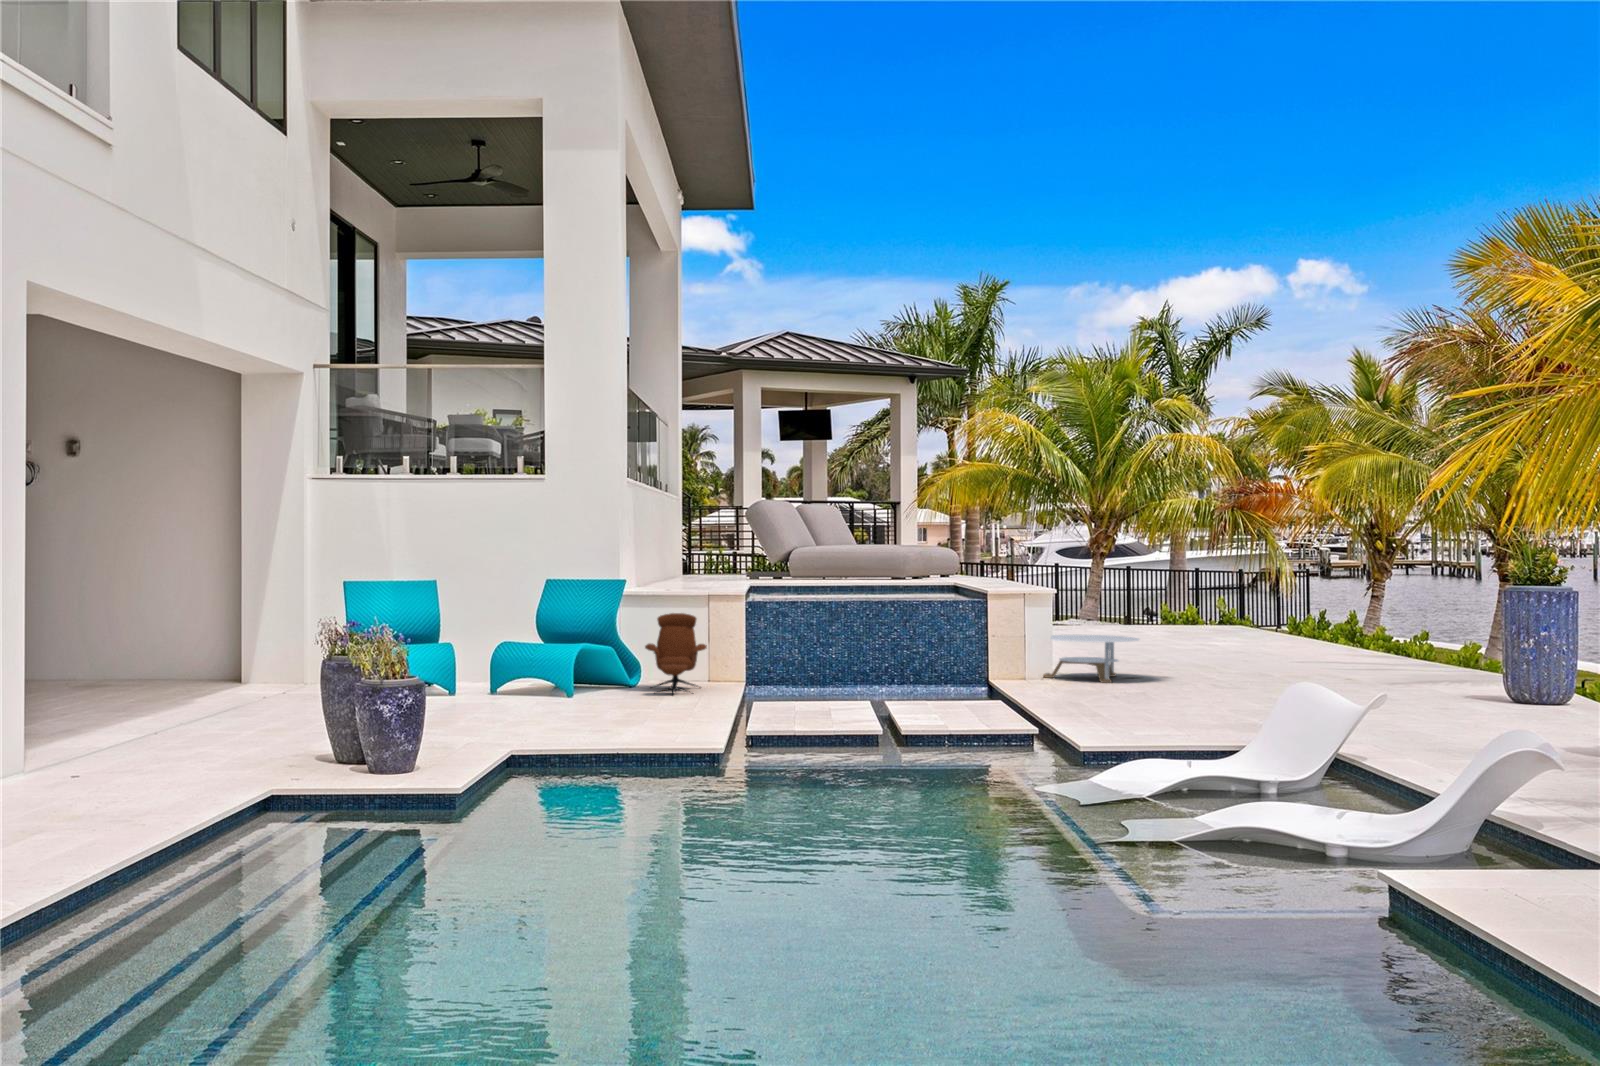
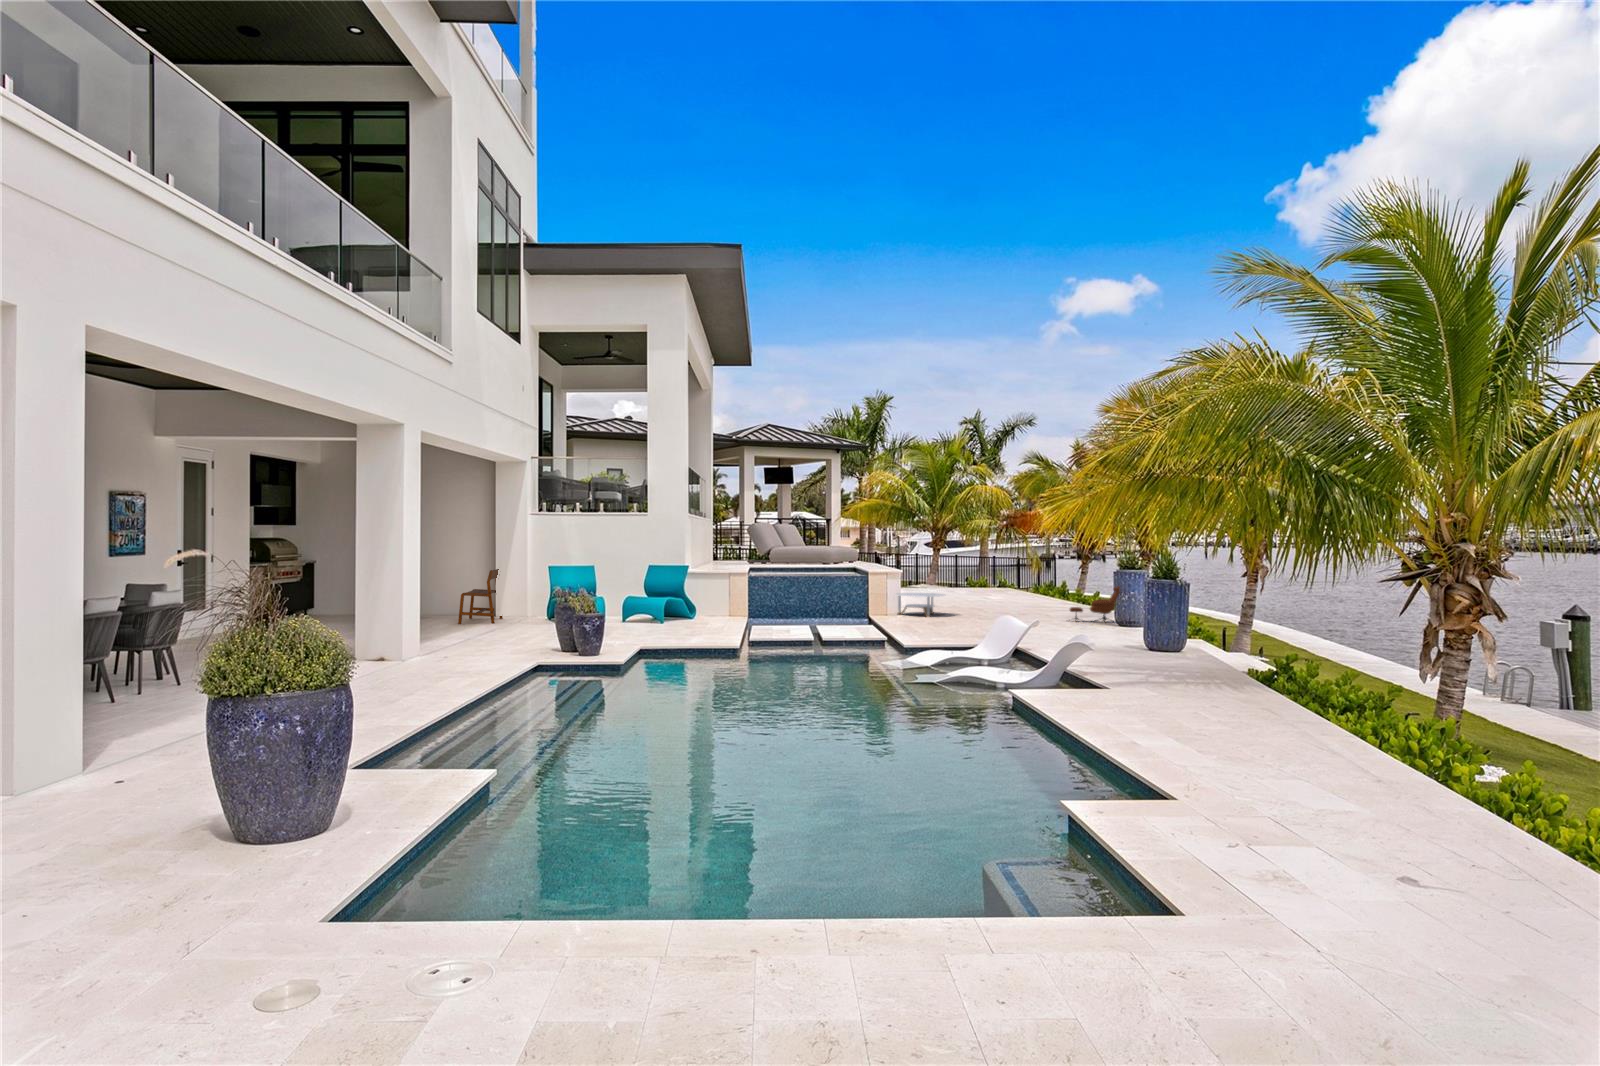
bench: none [161,585,257,698] -> present [458,569,503,624]
lounge chair: present [645,613,707,694] -> present [1070,586,1120,621]

